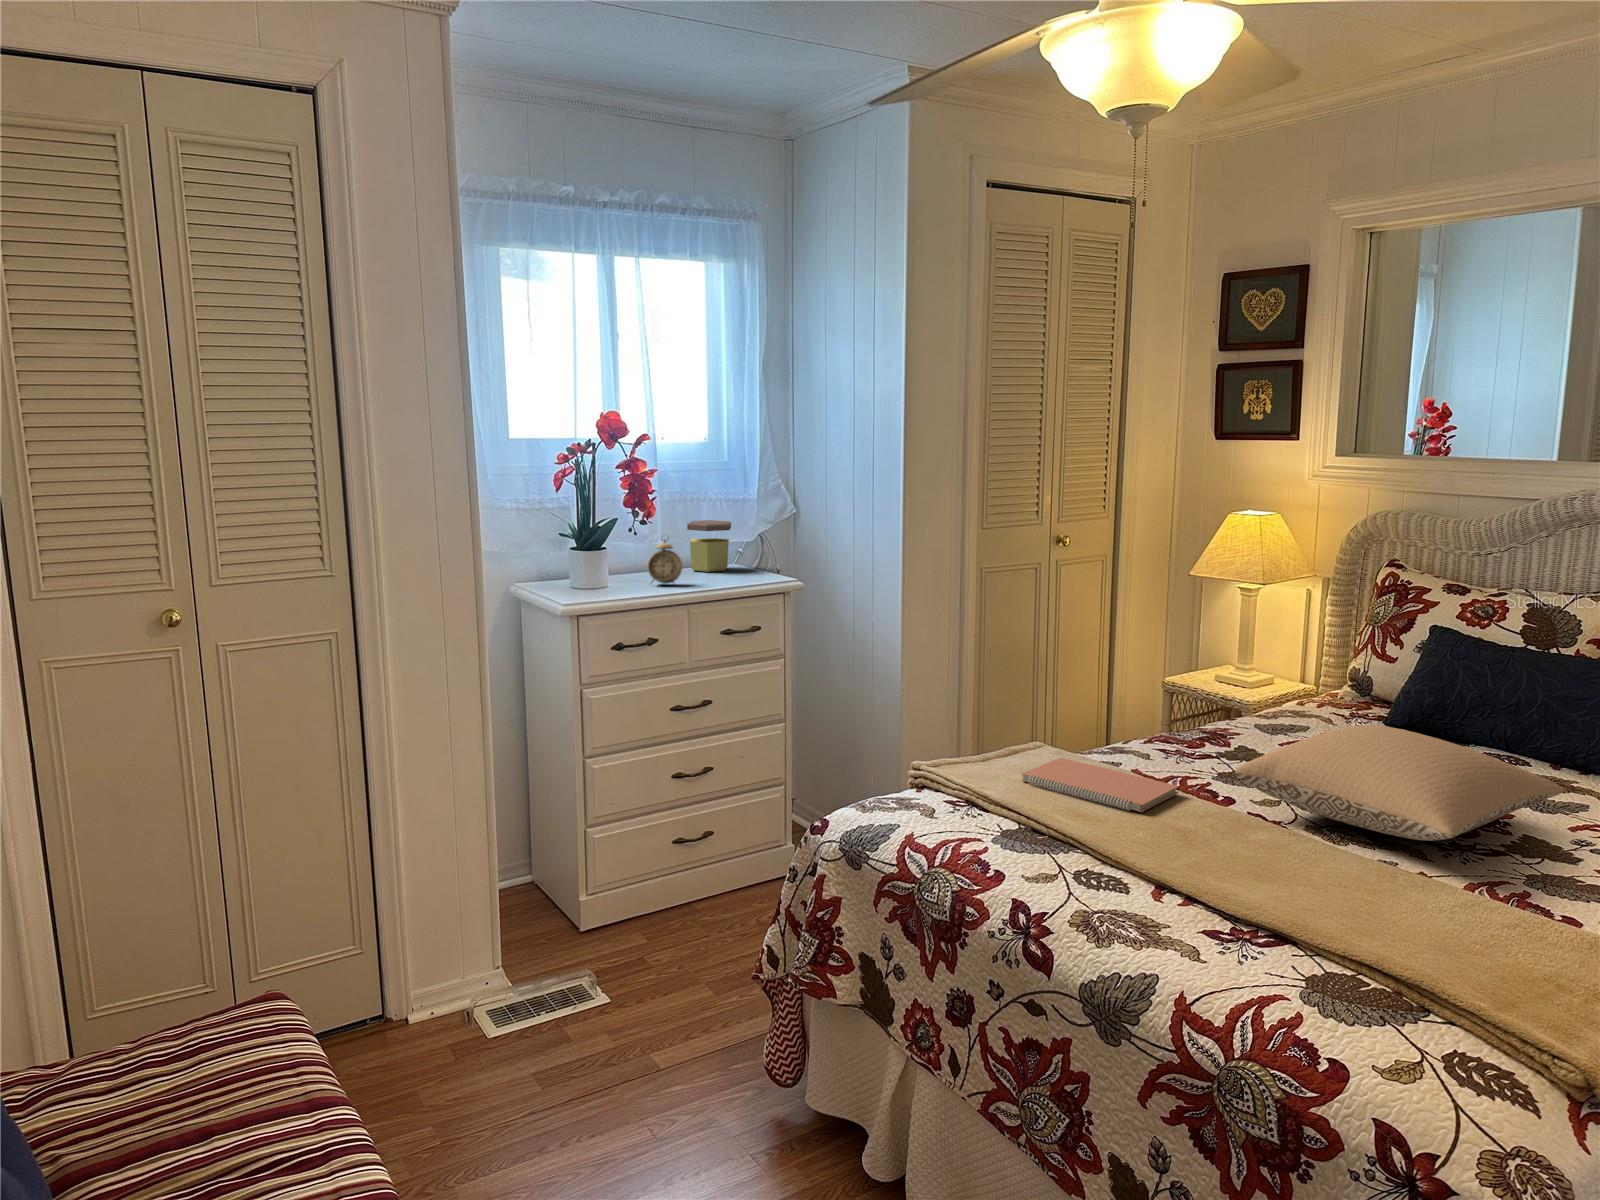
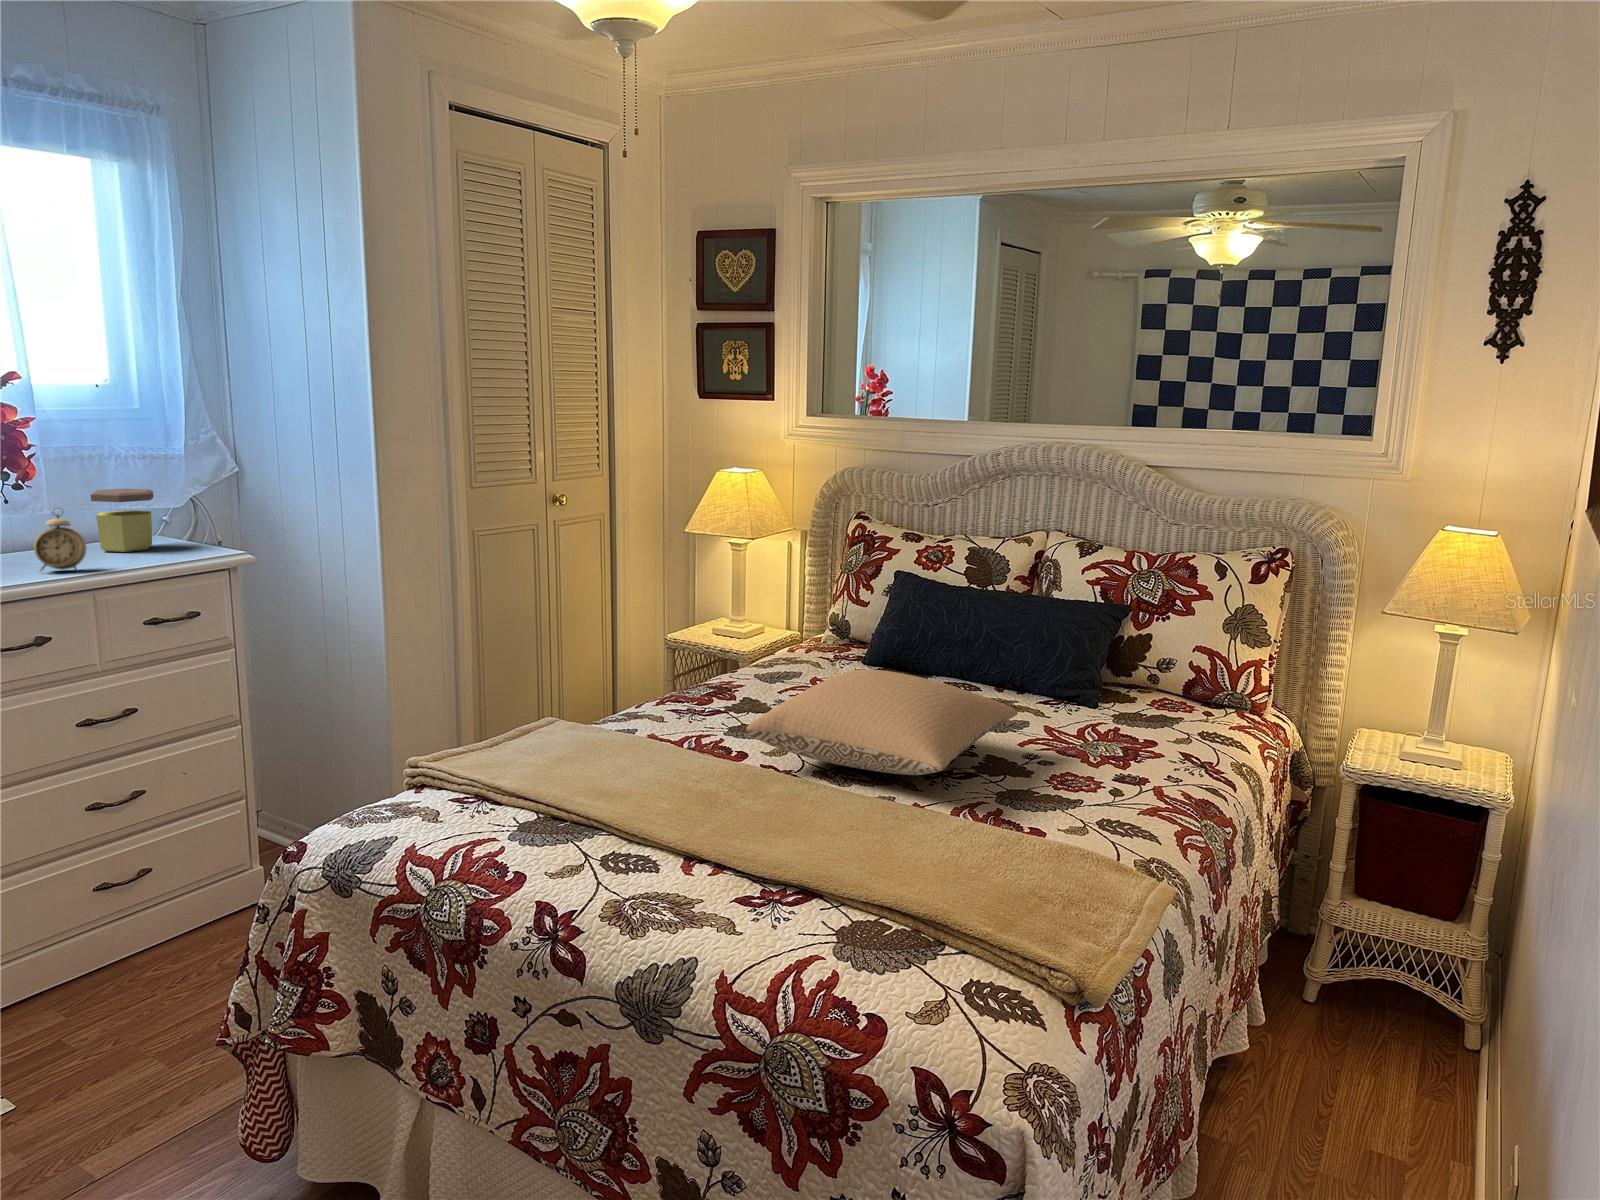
notebook: present [1021,758,1179,812] -> none [530,733,693,782]

